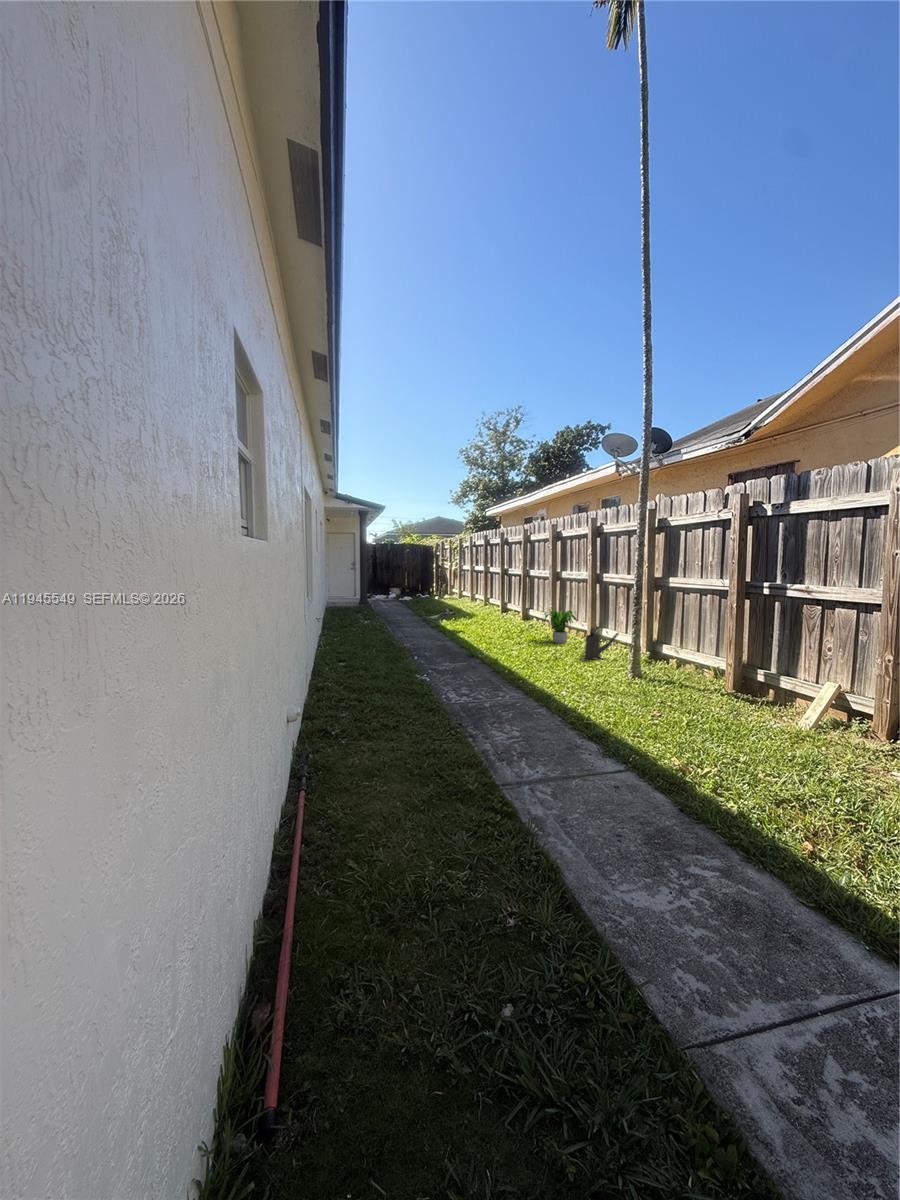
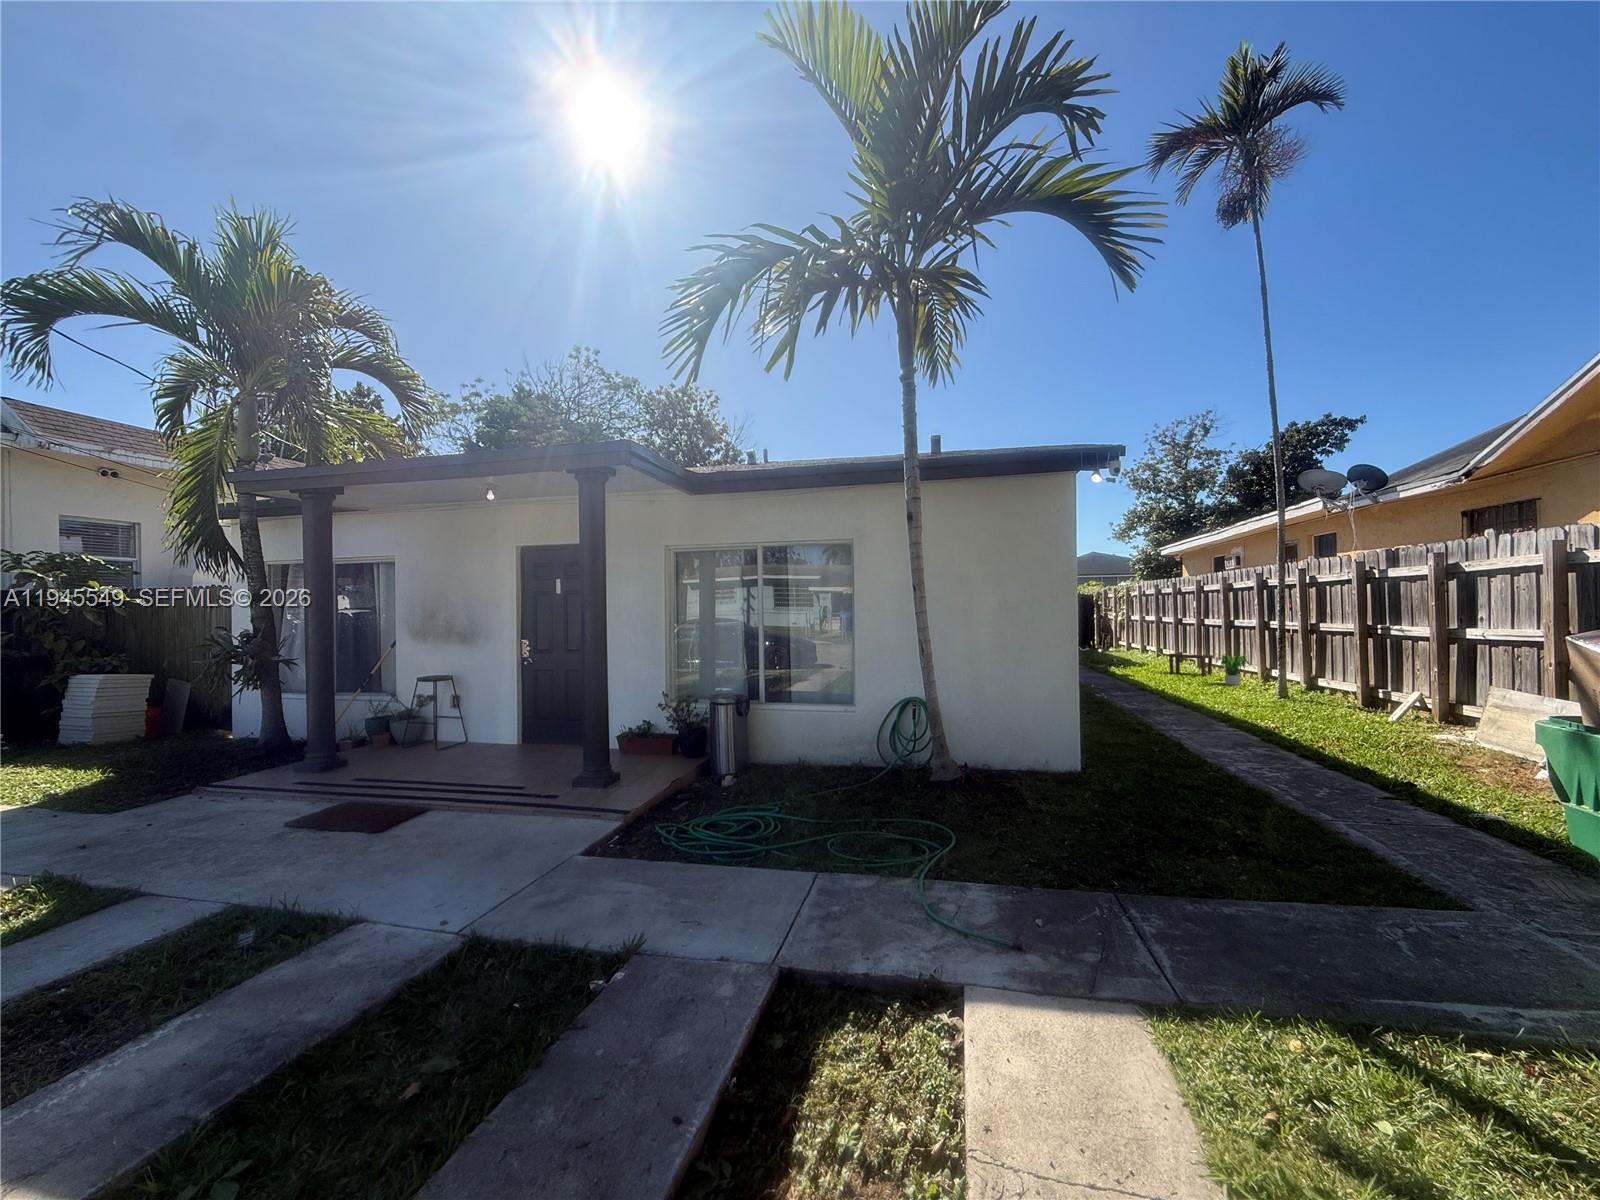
bench: none [497,606,537,630] -> present [1169,654,1213,676]
watering can: present [584,627,619,660] -> none [1245,667,1285,695]

